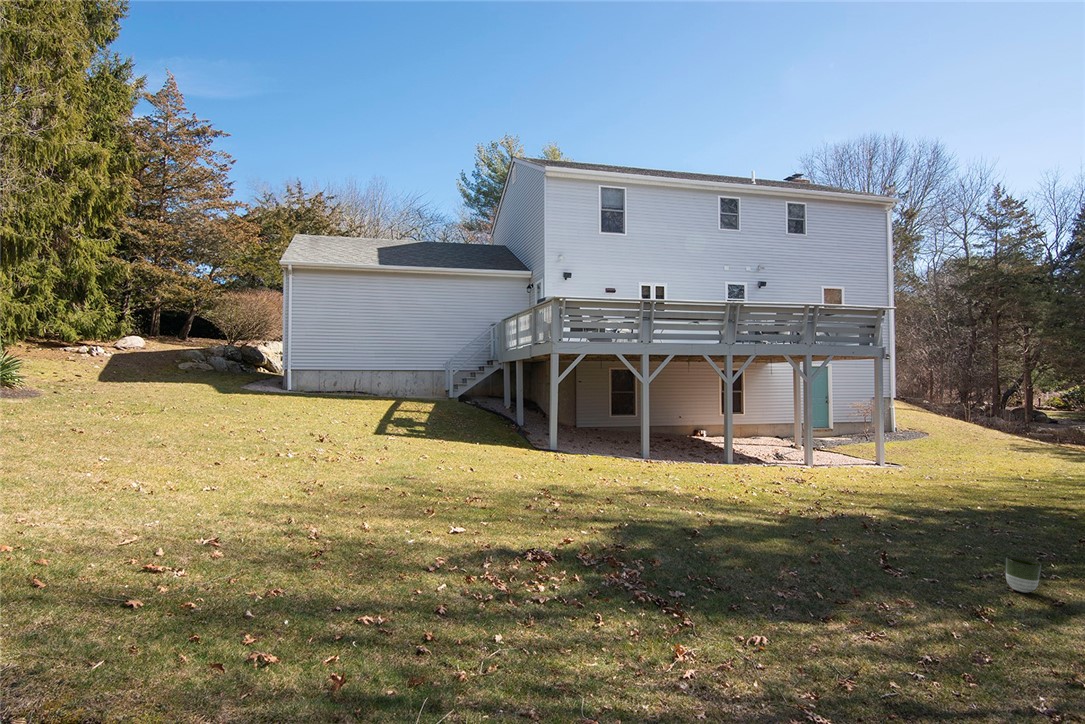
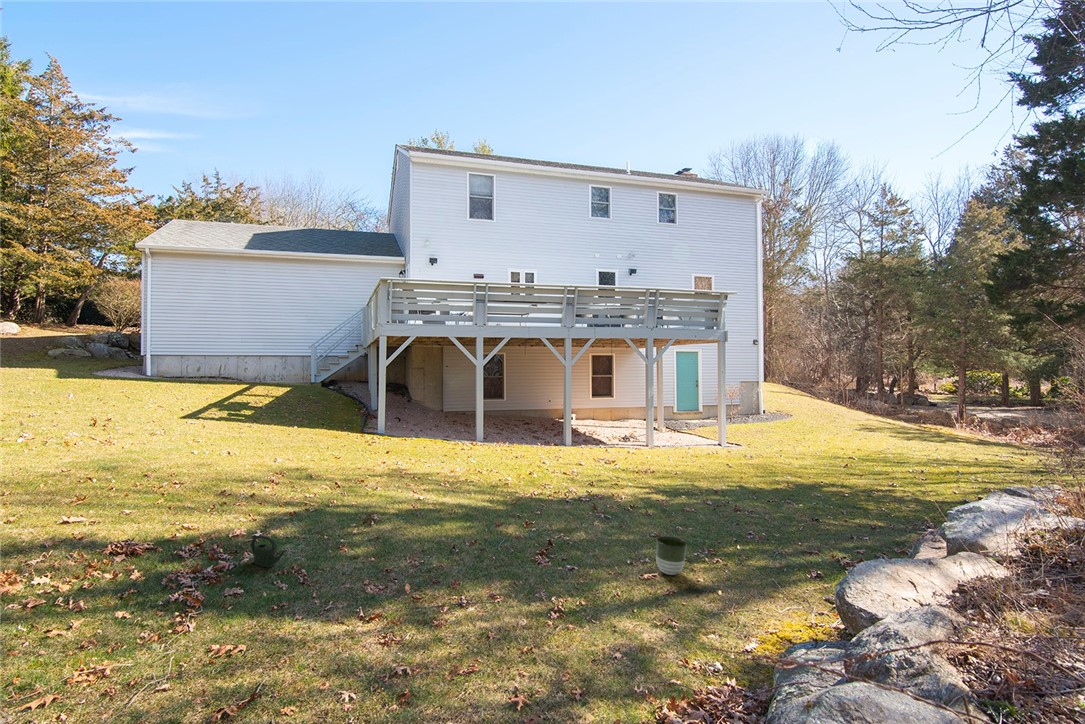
watering can: none [660,550,702,578] -> present [251,536,287,568]

